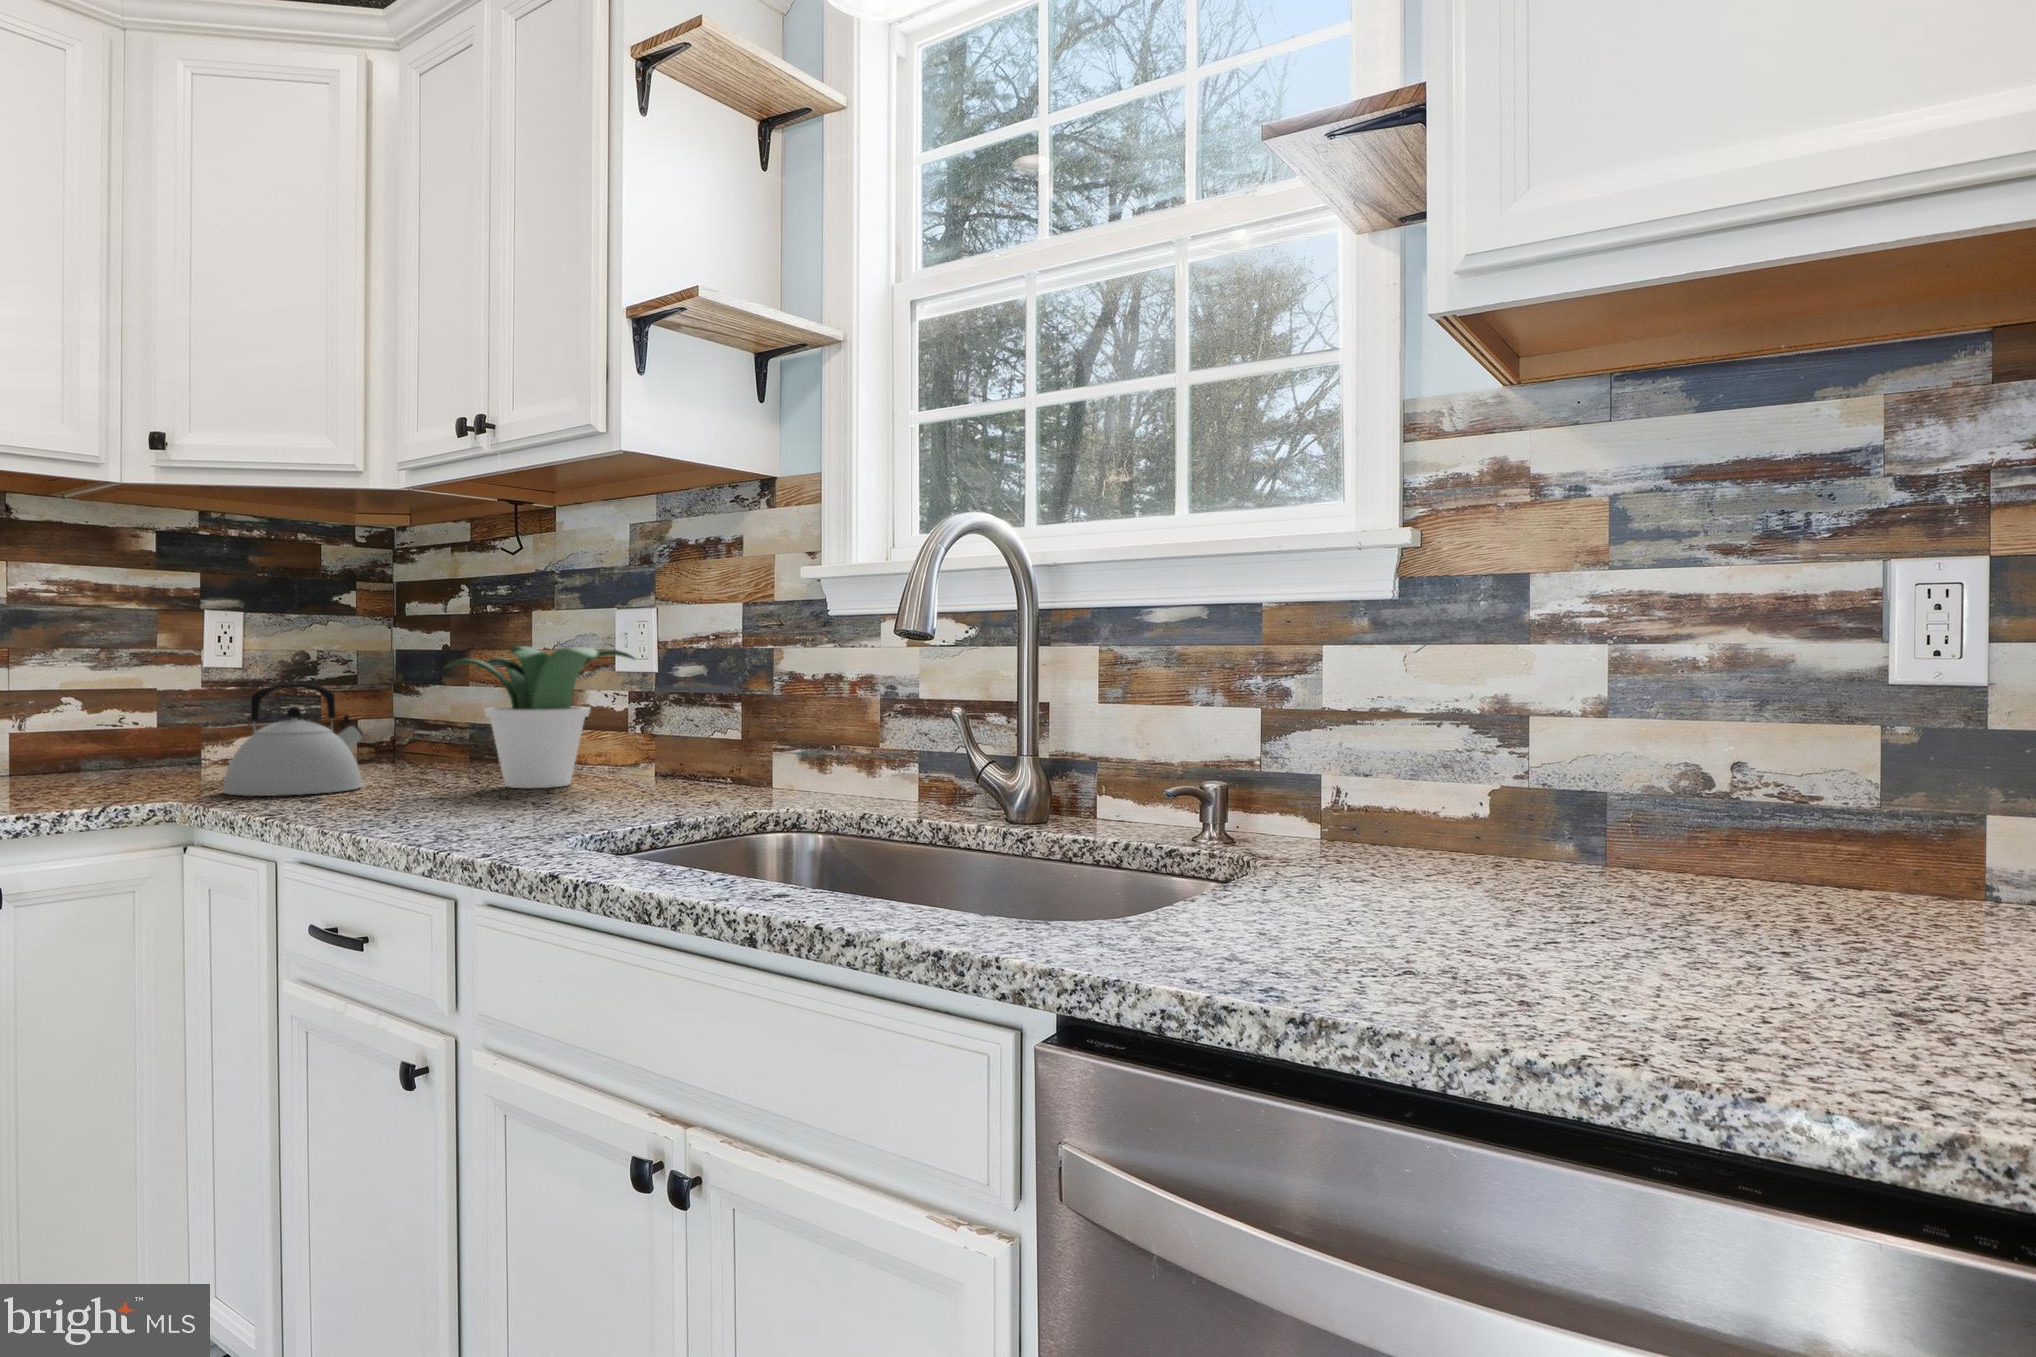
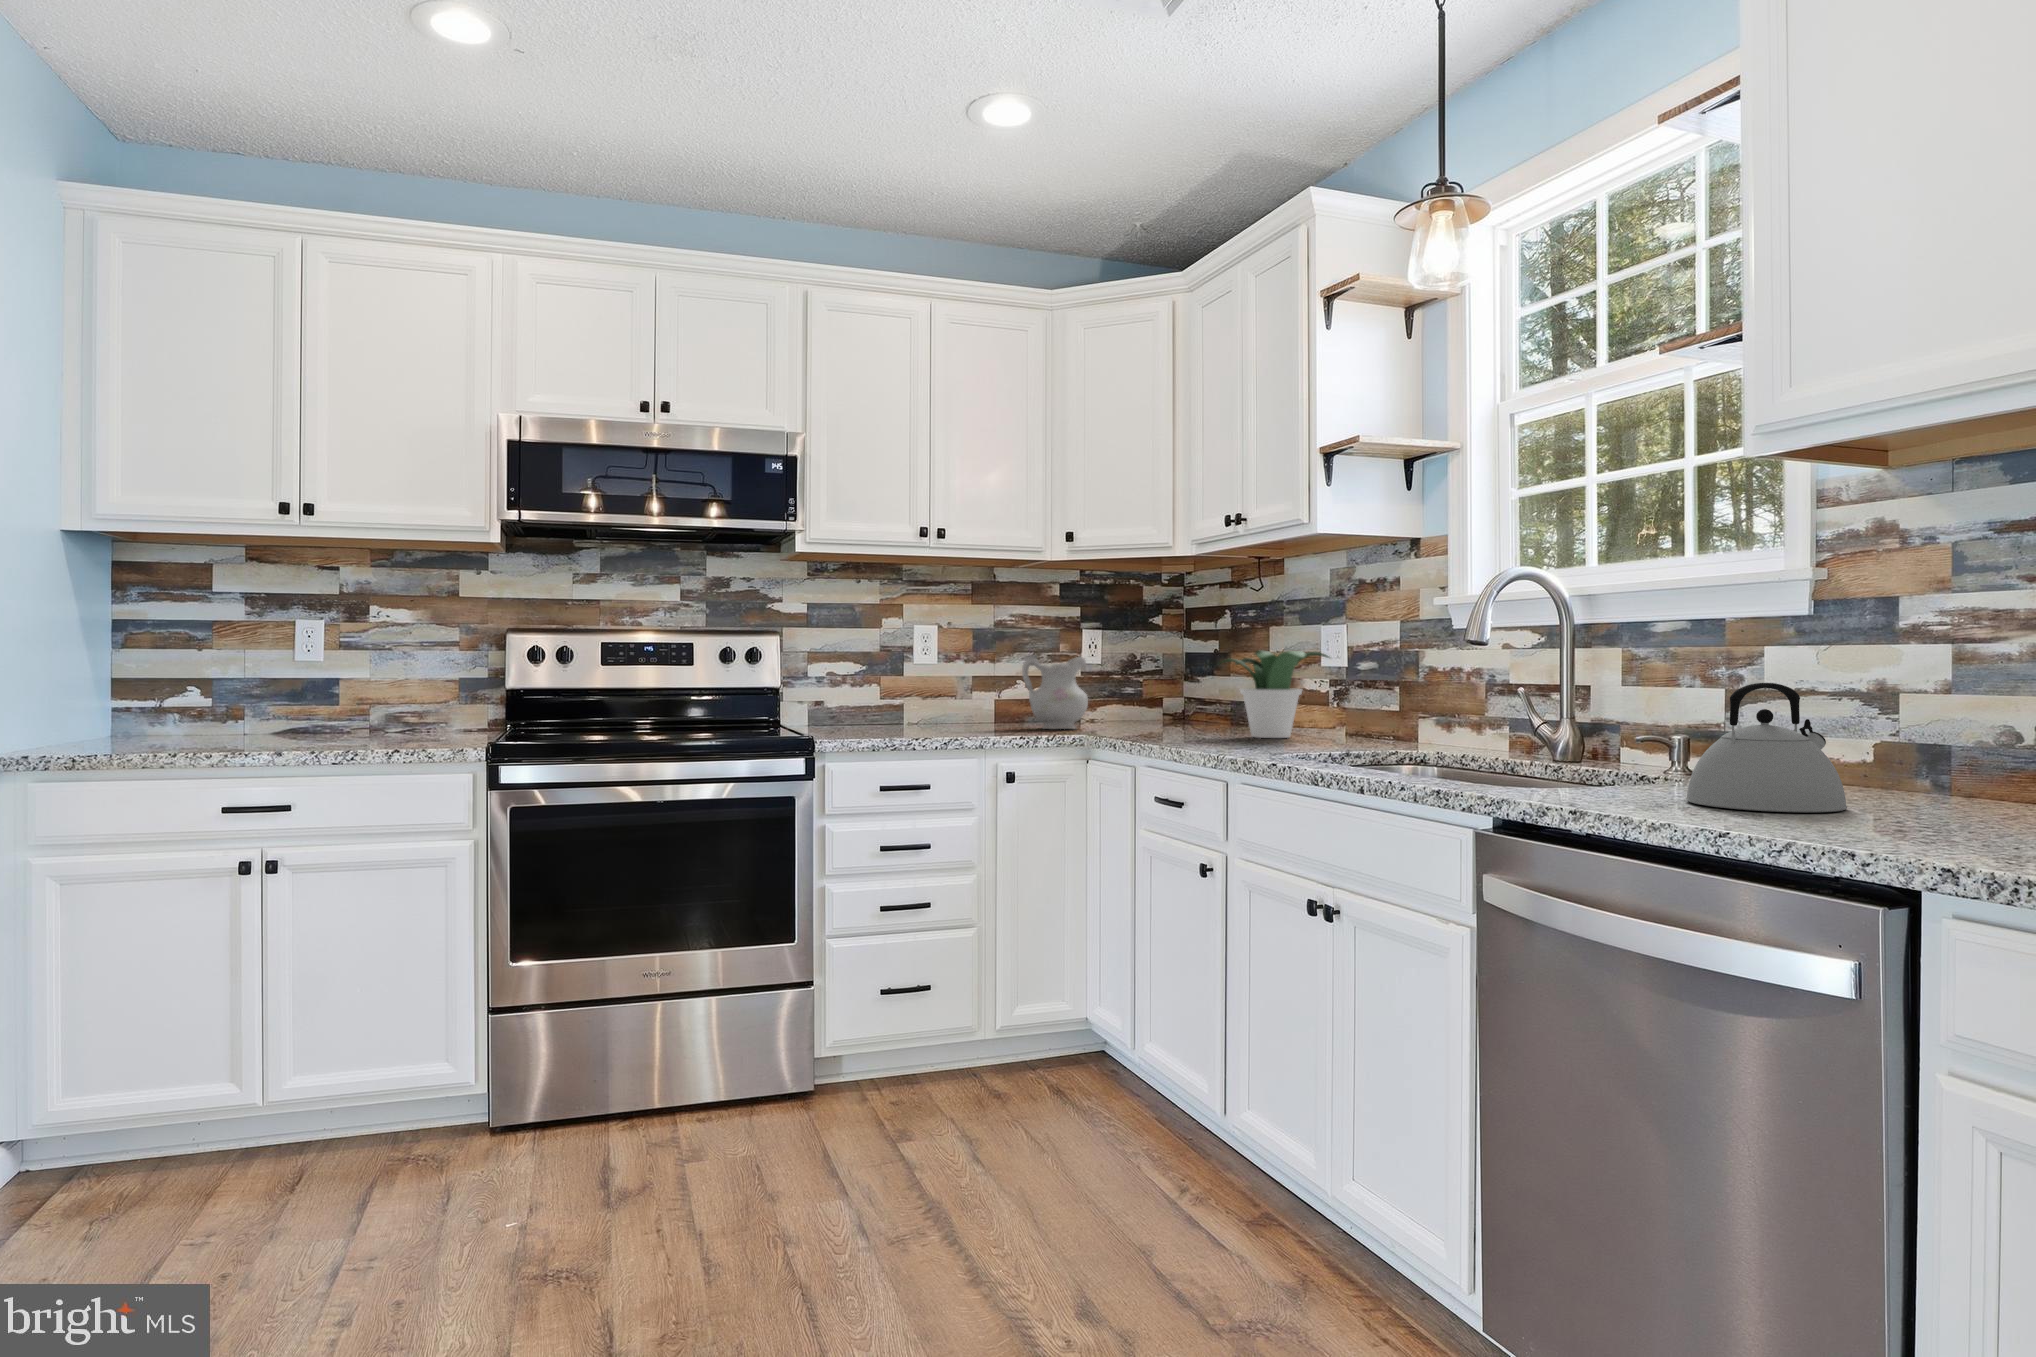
ceramic pitcher: none [52,648,200,785] -> present [1022,655,1088,729]
kettle: present [223,683,363,796] -> present [1686,683,1847,812]

